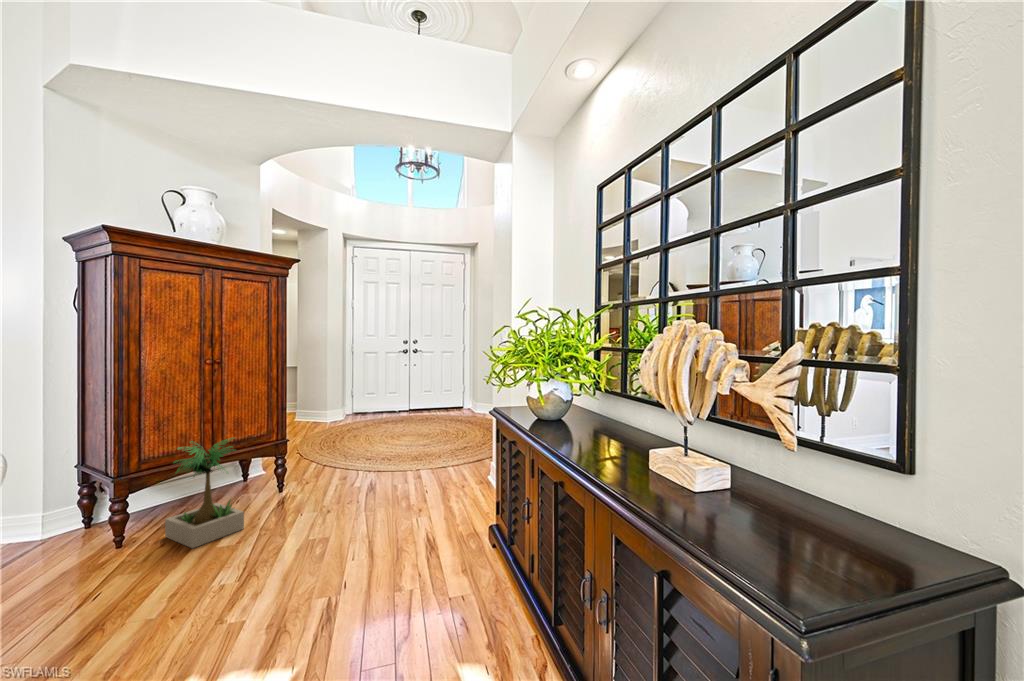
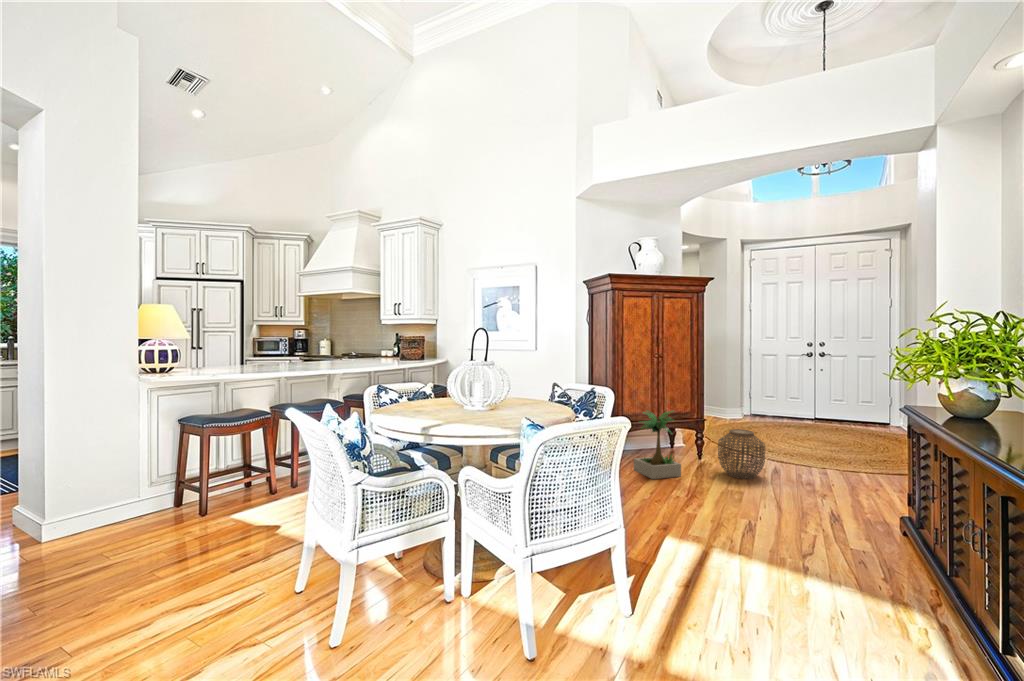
woven basket: none [299,447,357,511] -> present [718,429,765,479]

